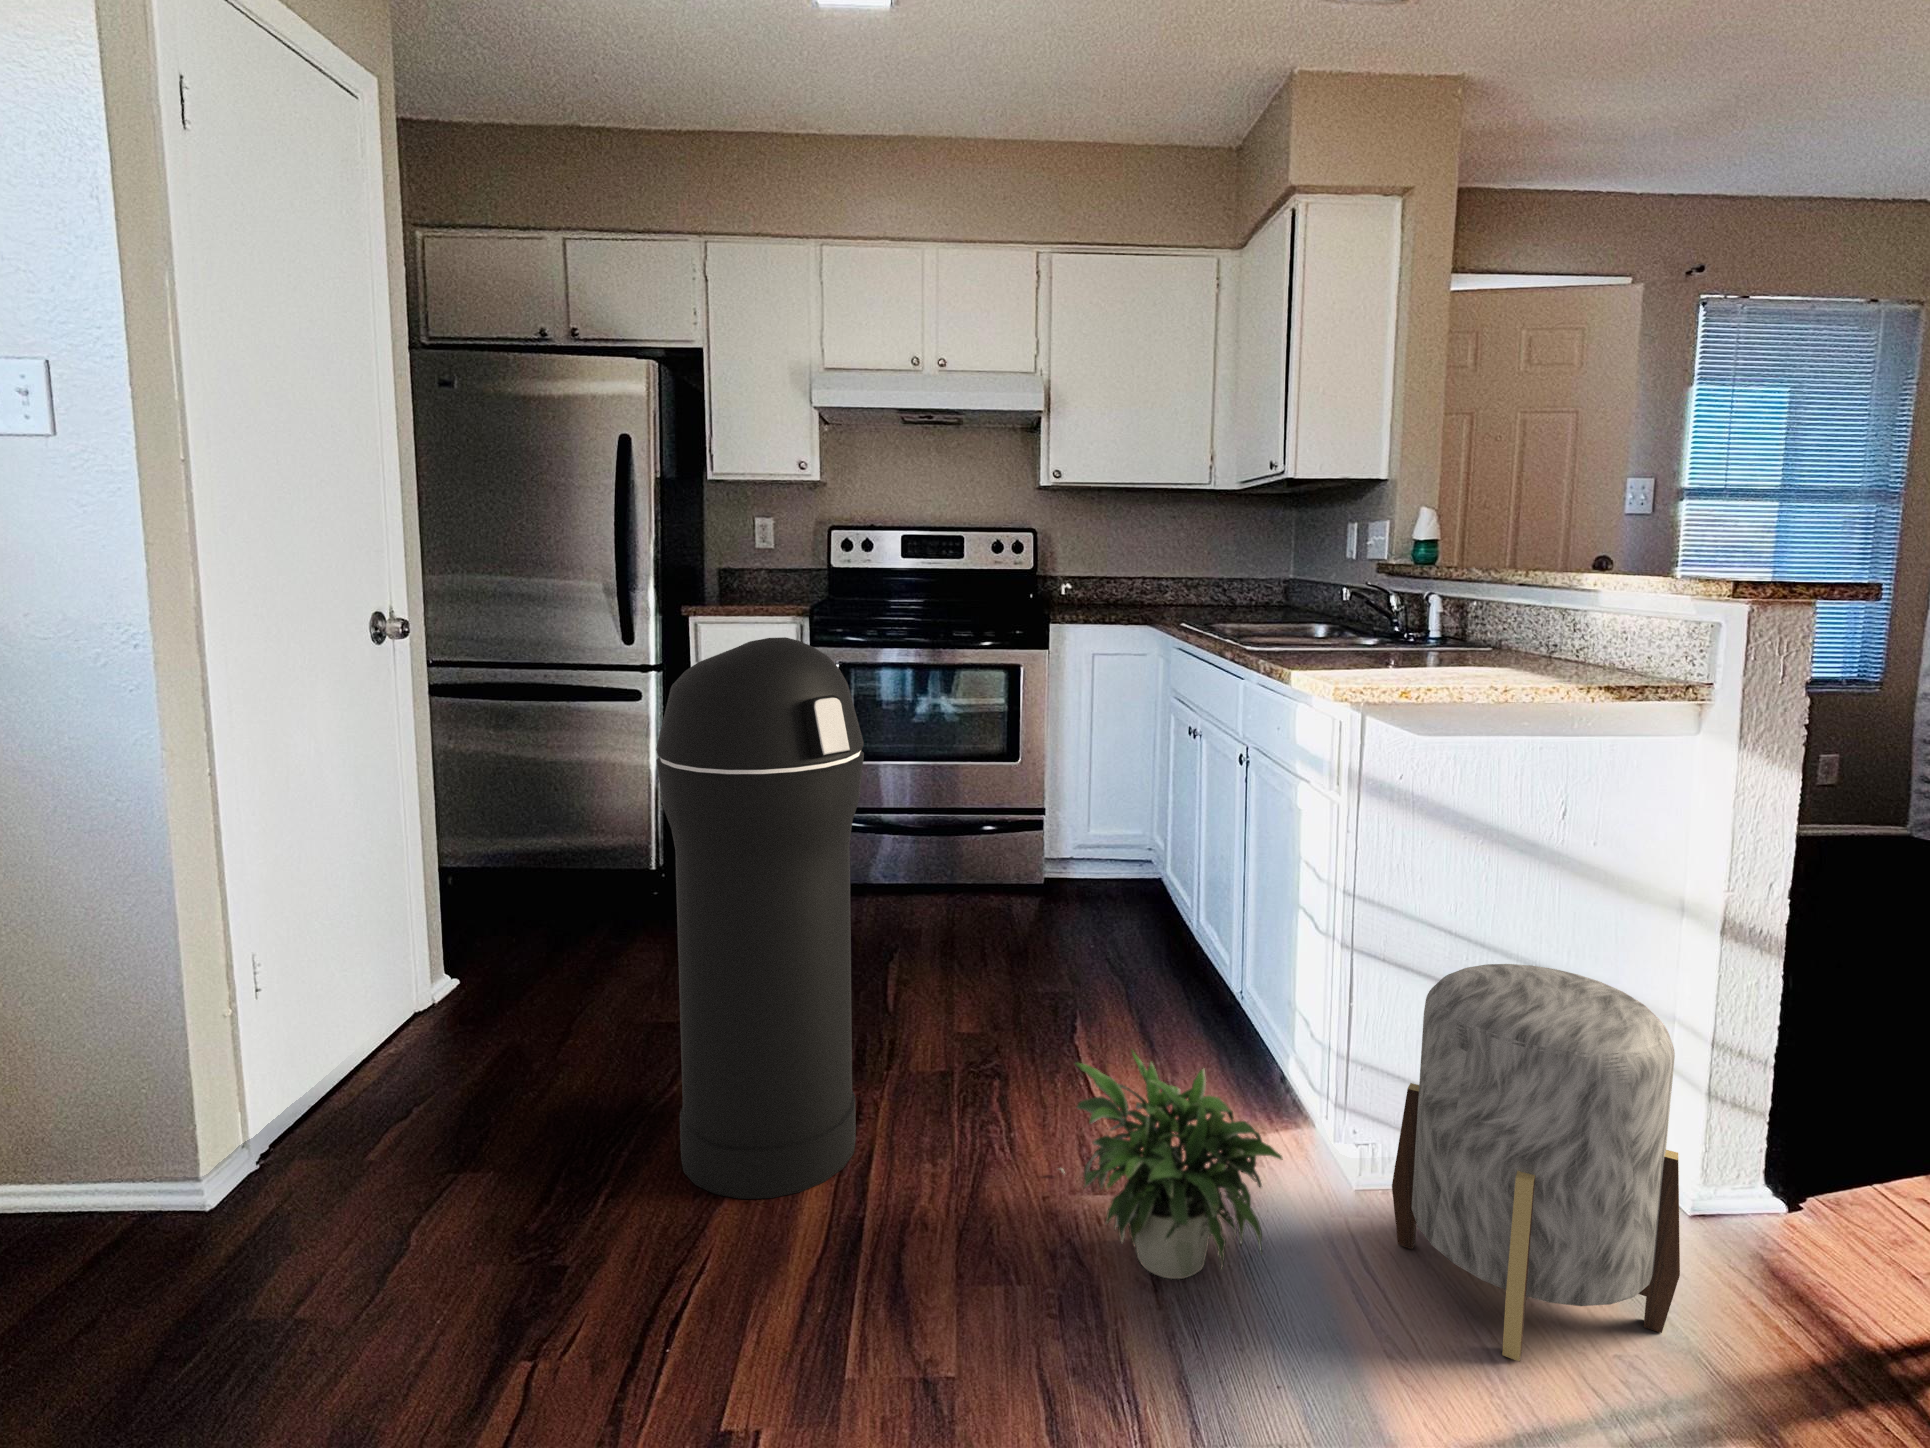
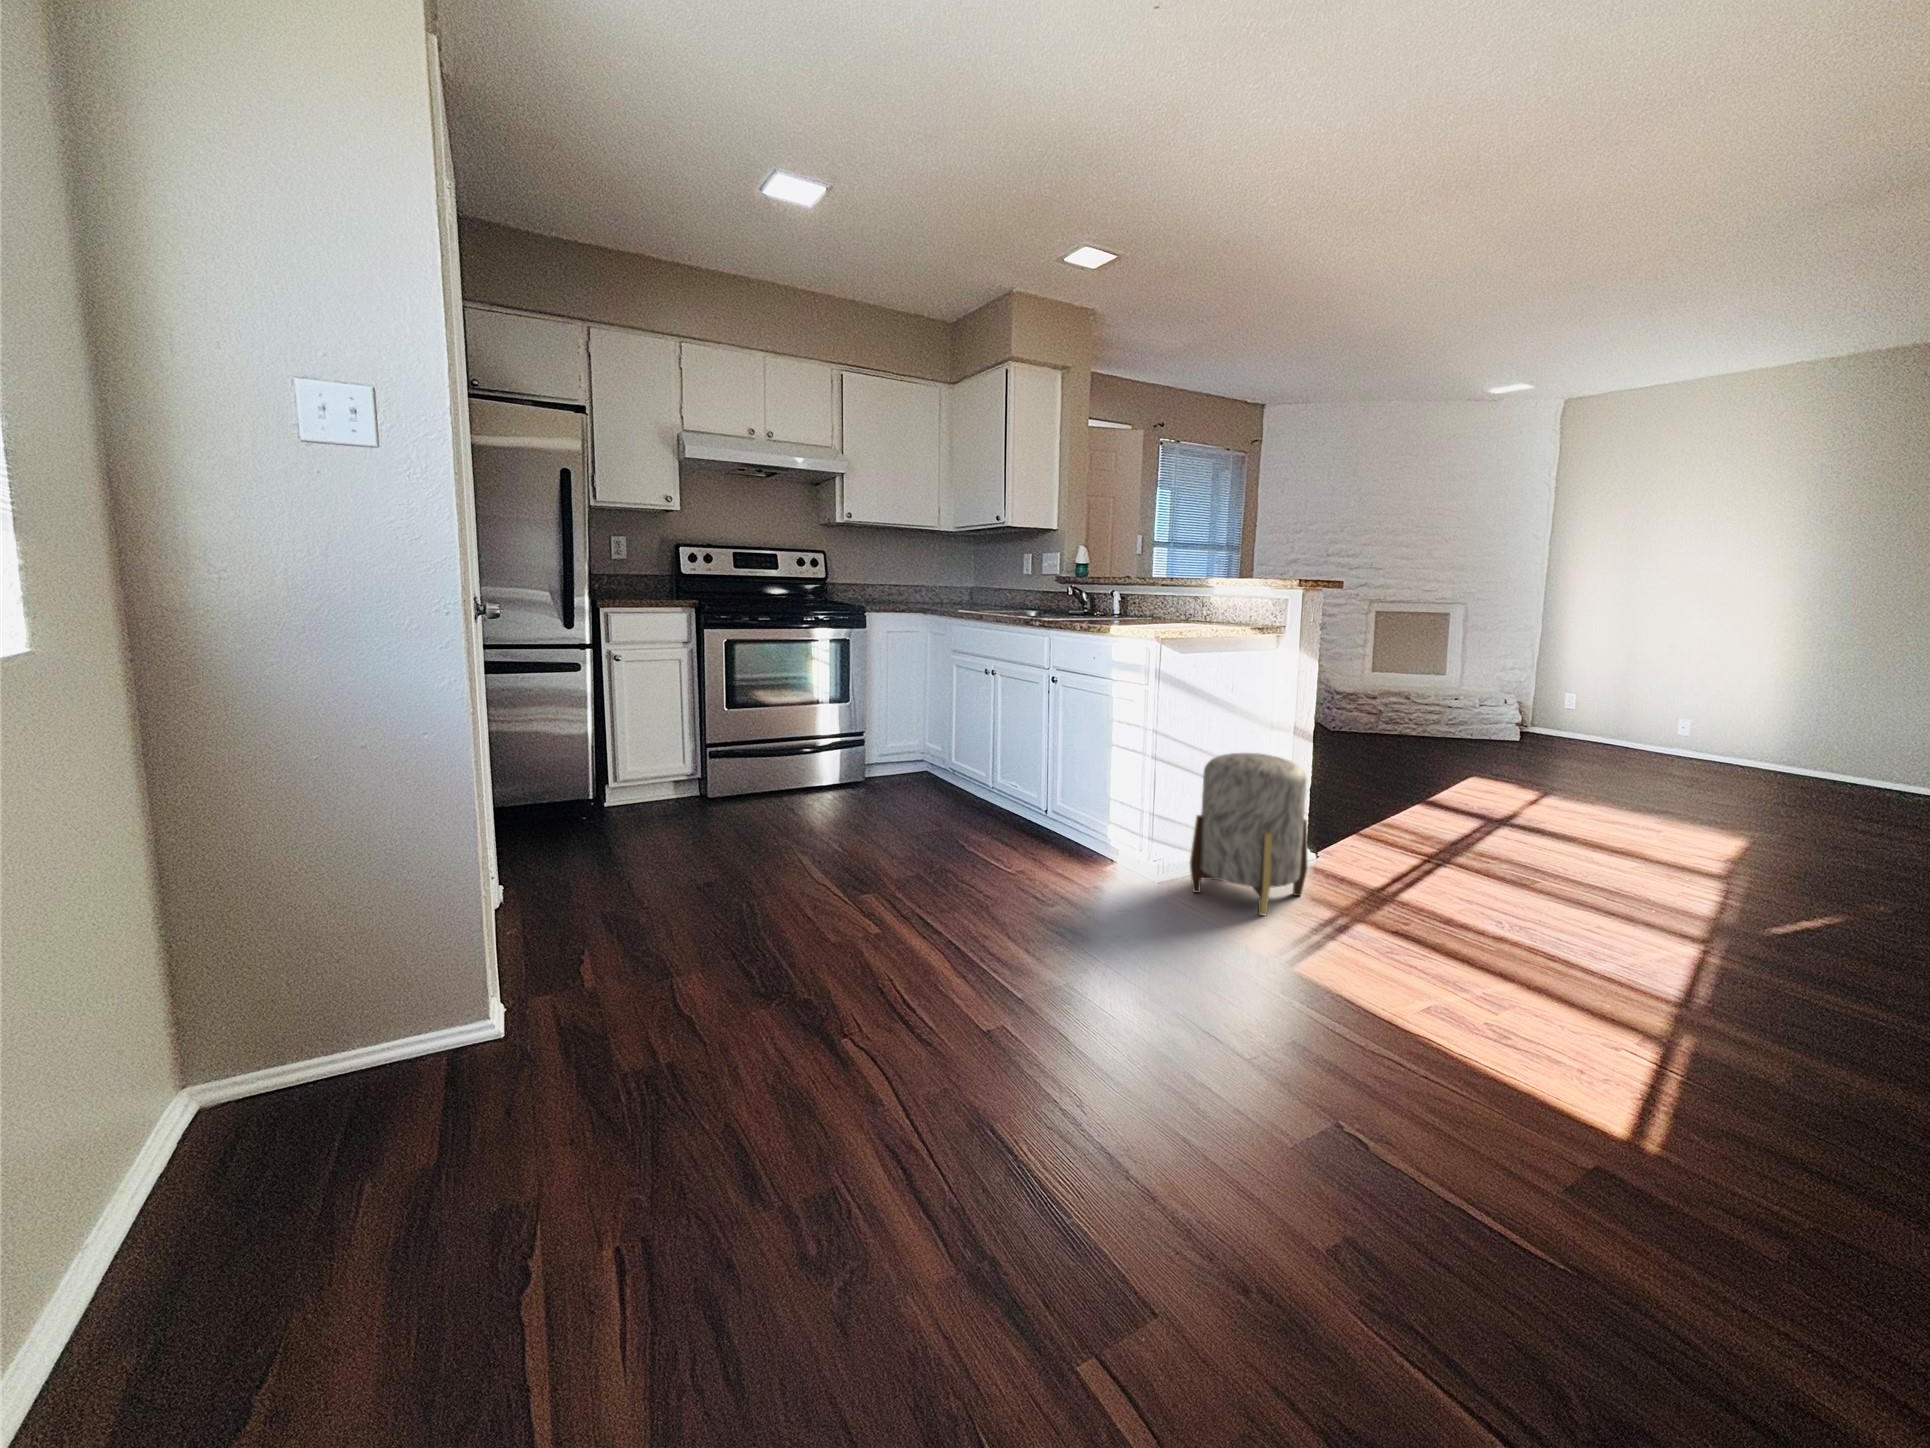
trash can: present [656,637,864,1199] -> none [800,608,935,951]
potted plant: present [1059,1050,1282,1279] -> none [1029,820,1170,925]

